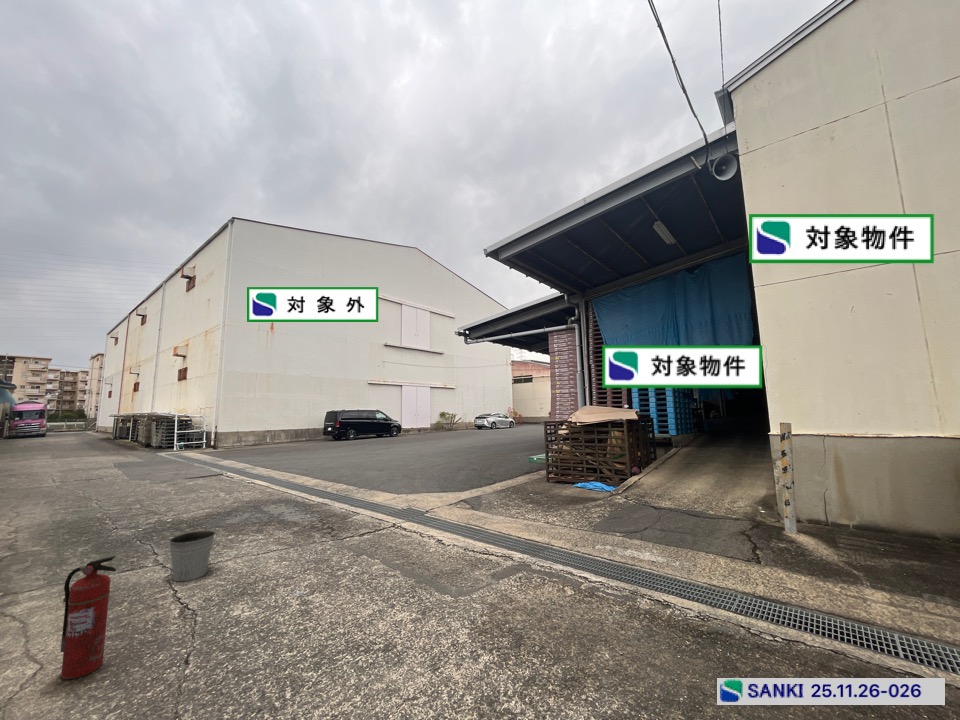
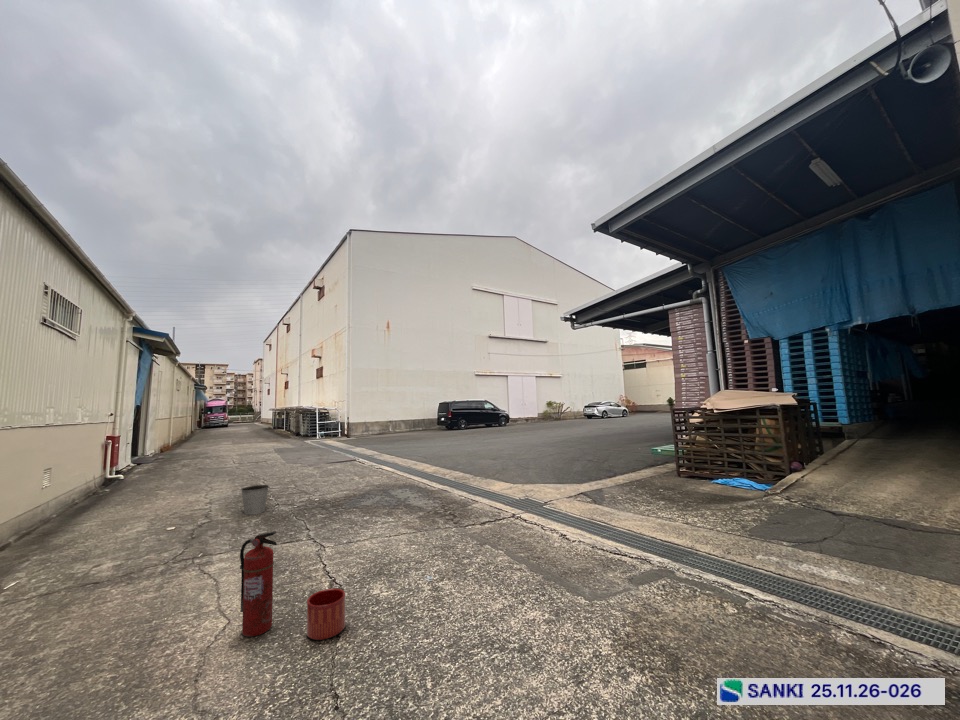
bucket: present [169,530,217,581] -> present [241,485,269,515]
planter: none [148,613,200,670] -> present [306,588,346,640]

